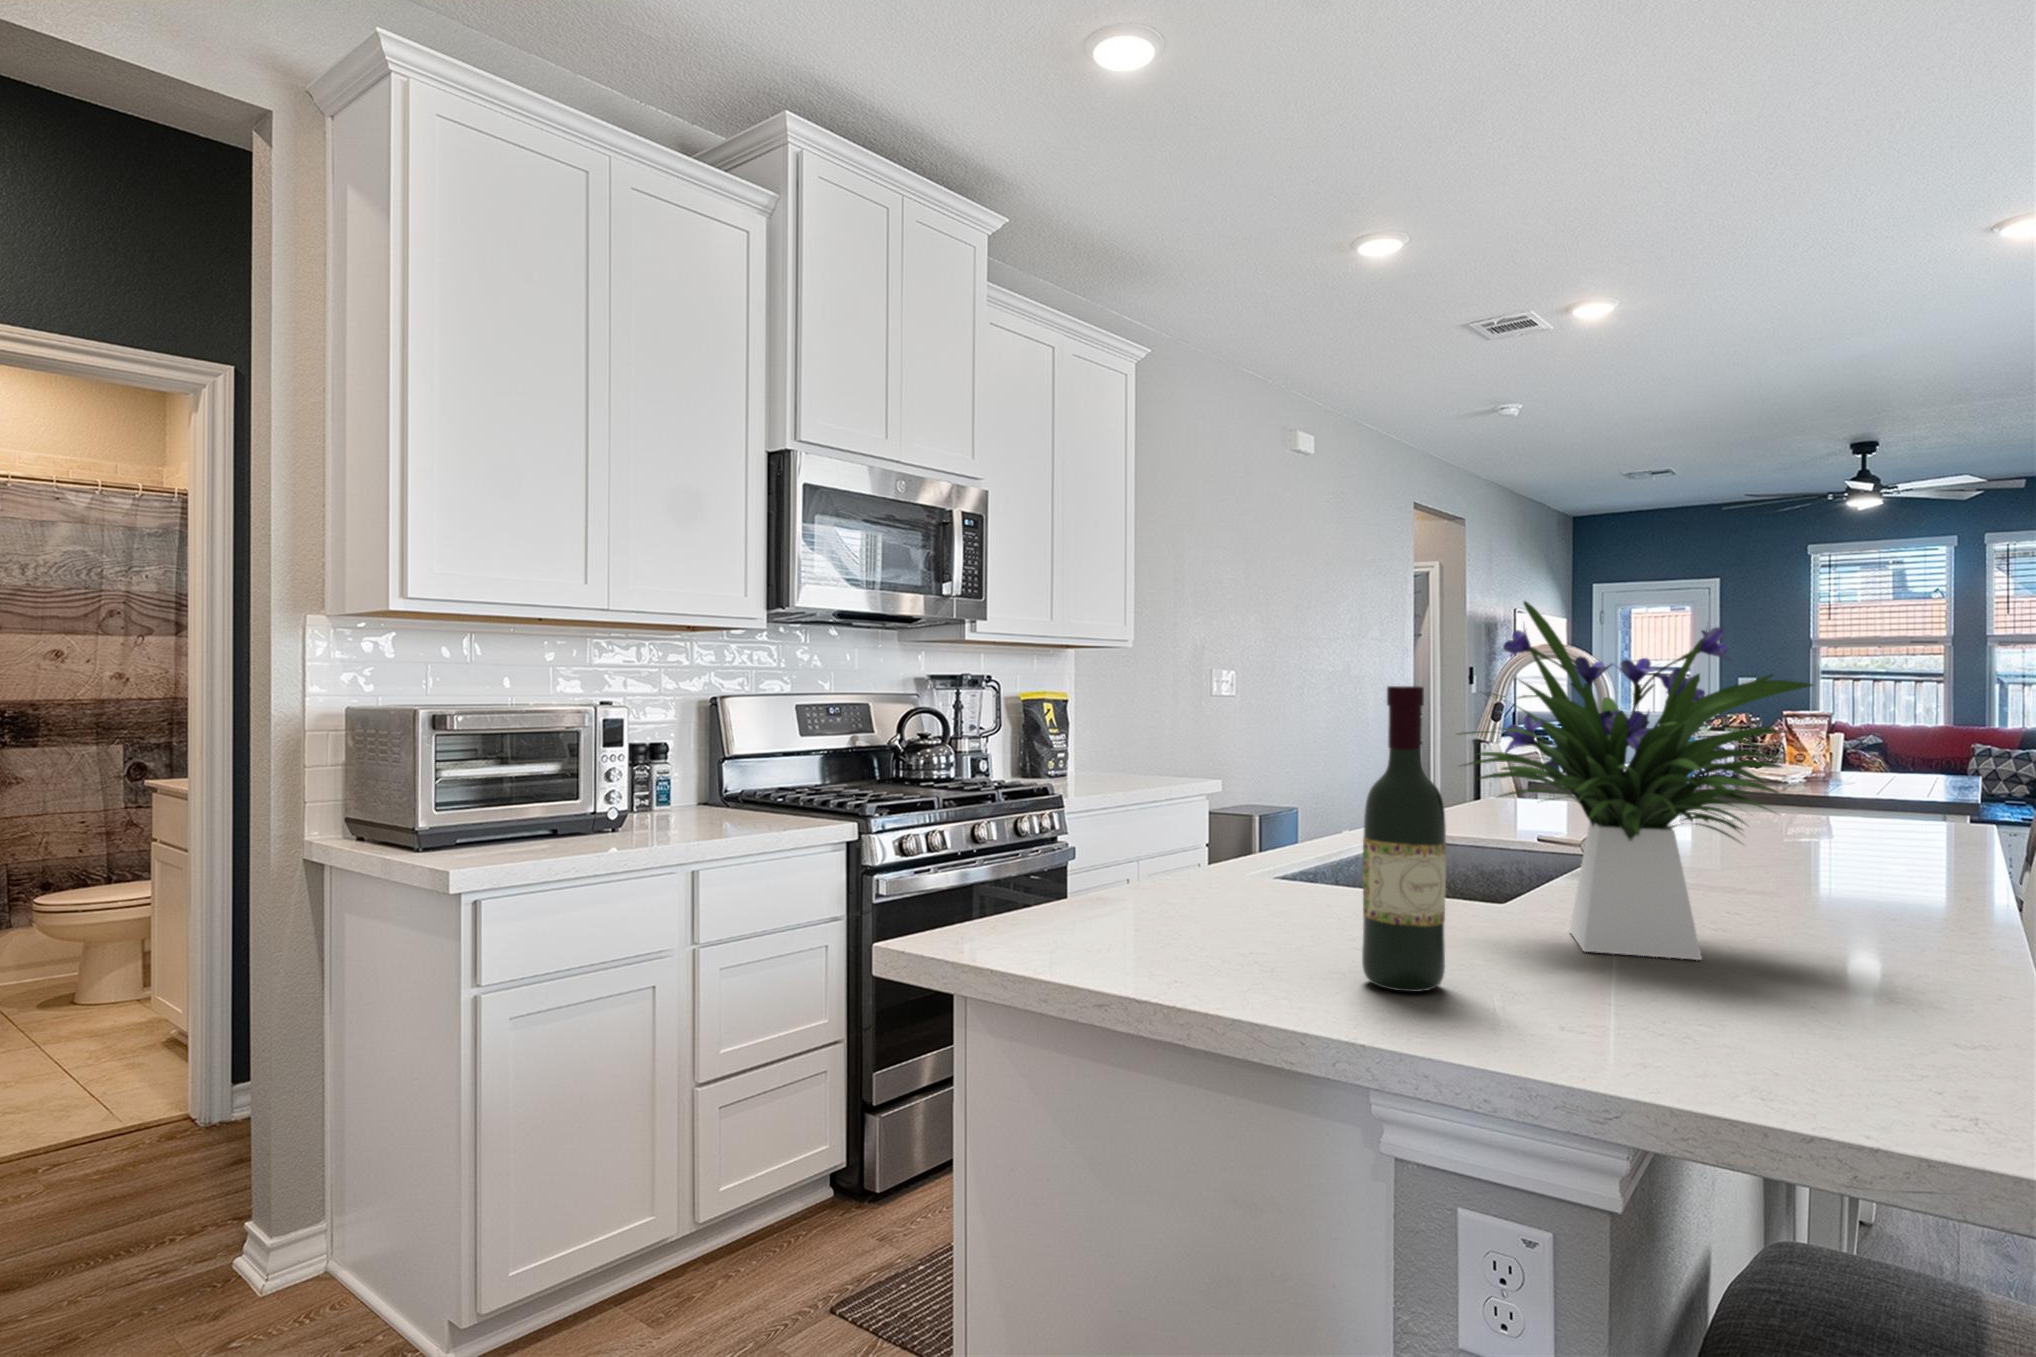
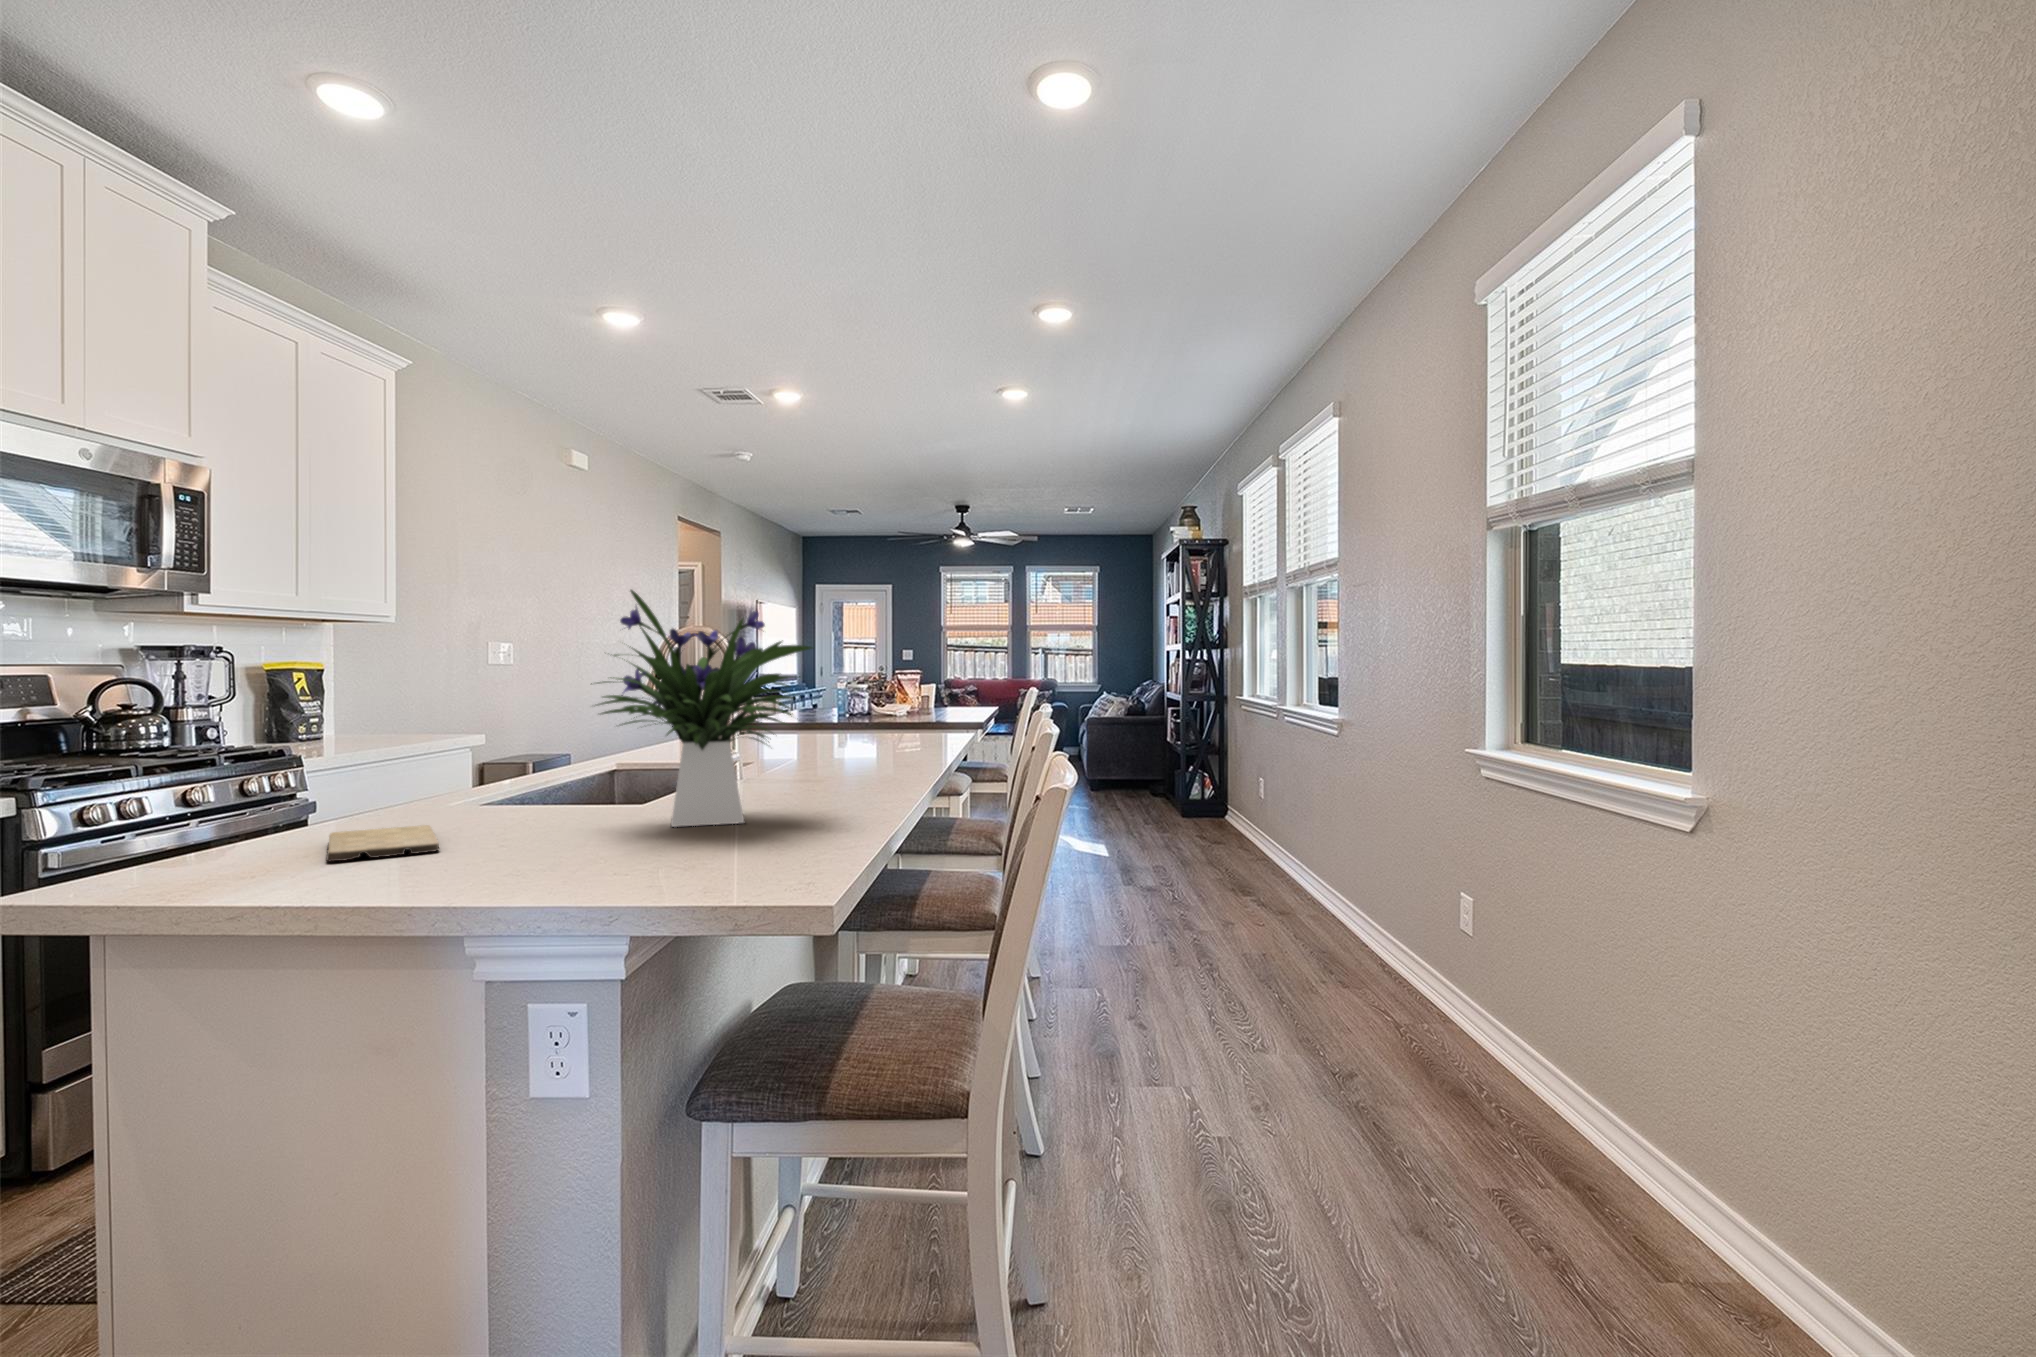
wine bottle: present [1362,686,1446,992] -> none [482,647,547,867]
cutting board: none [1159,906,1291,949] -> present [327,825,439,862]

